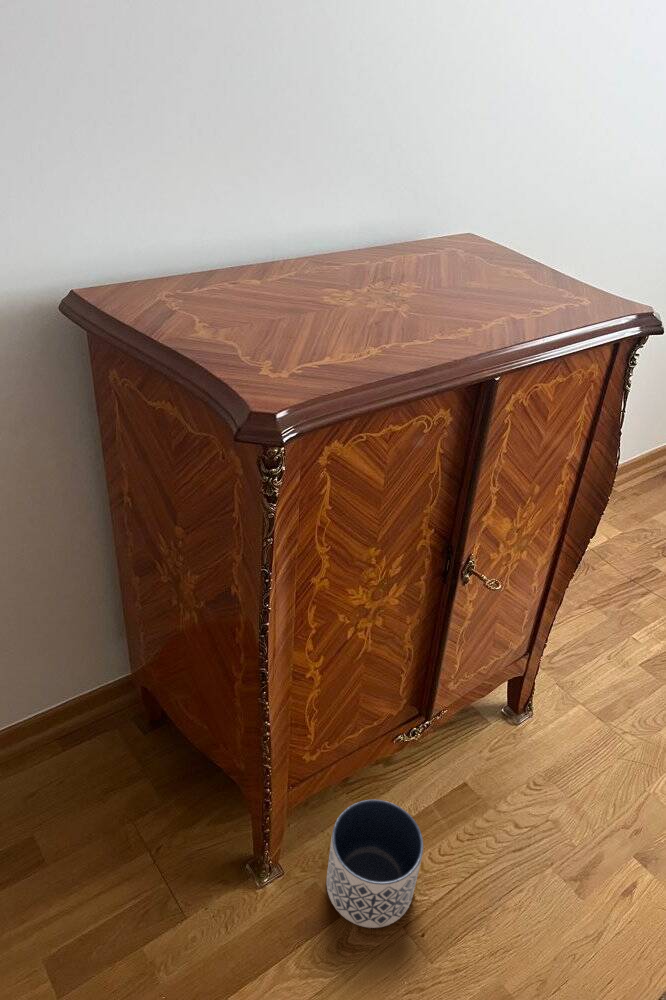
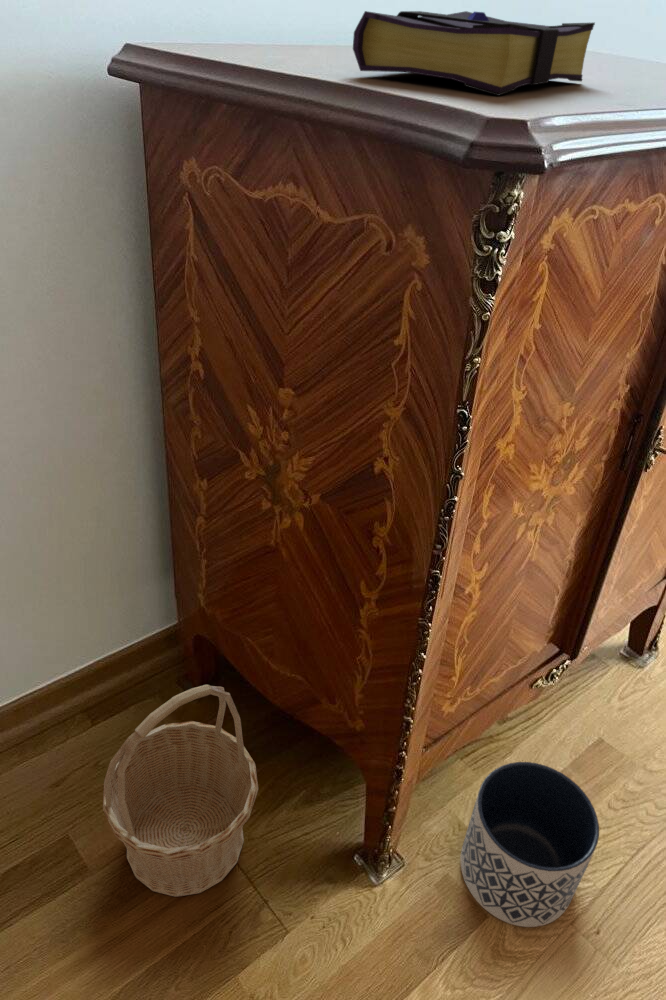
book: none [209,278,381,373] -> present [353,11,595,96]
basket: none [51,729,171,887] -> present [103,685,258,897]

